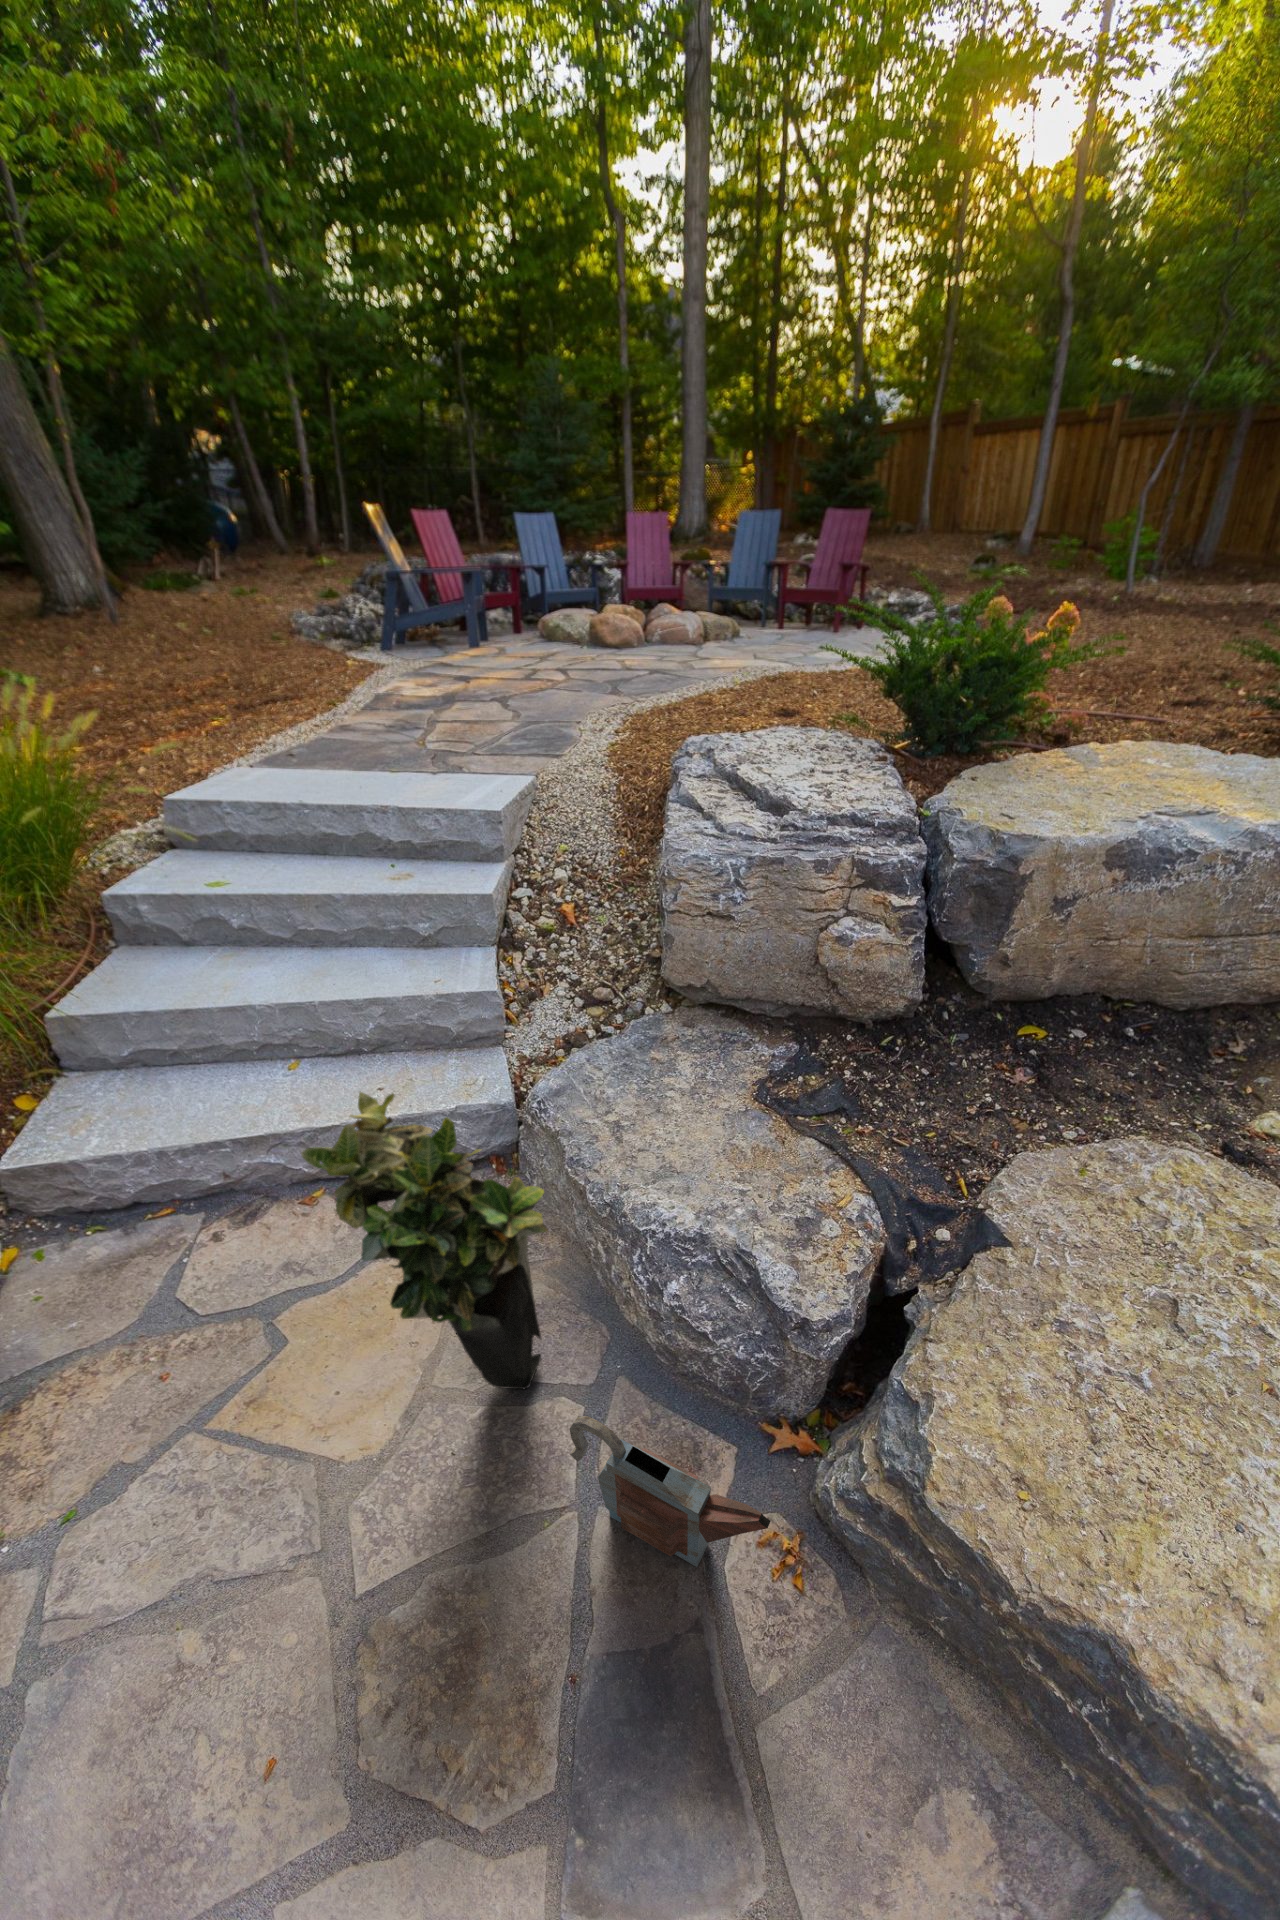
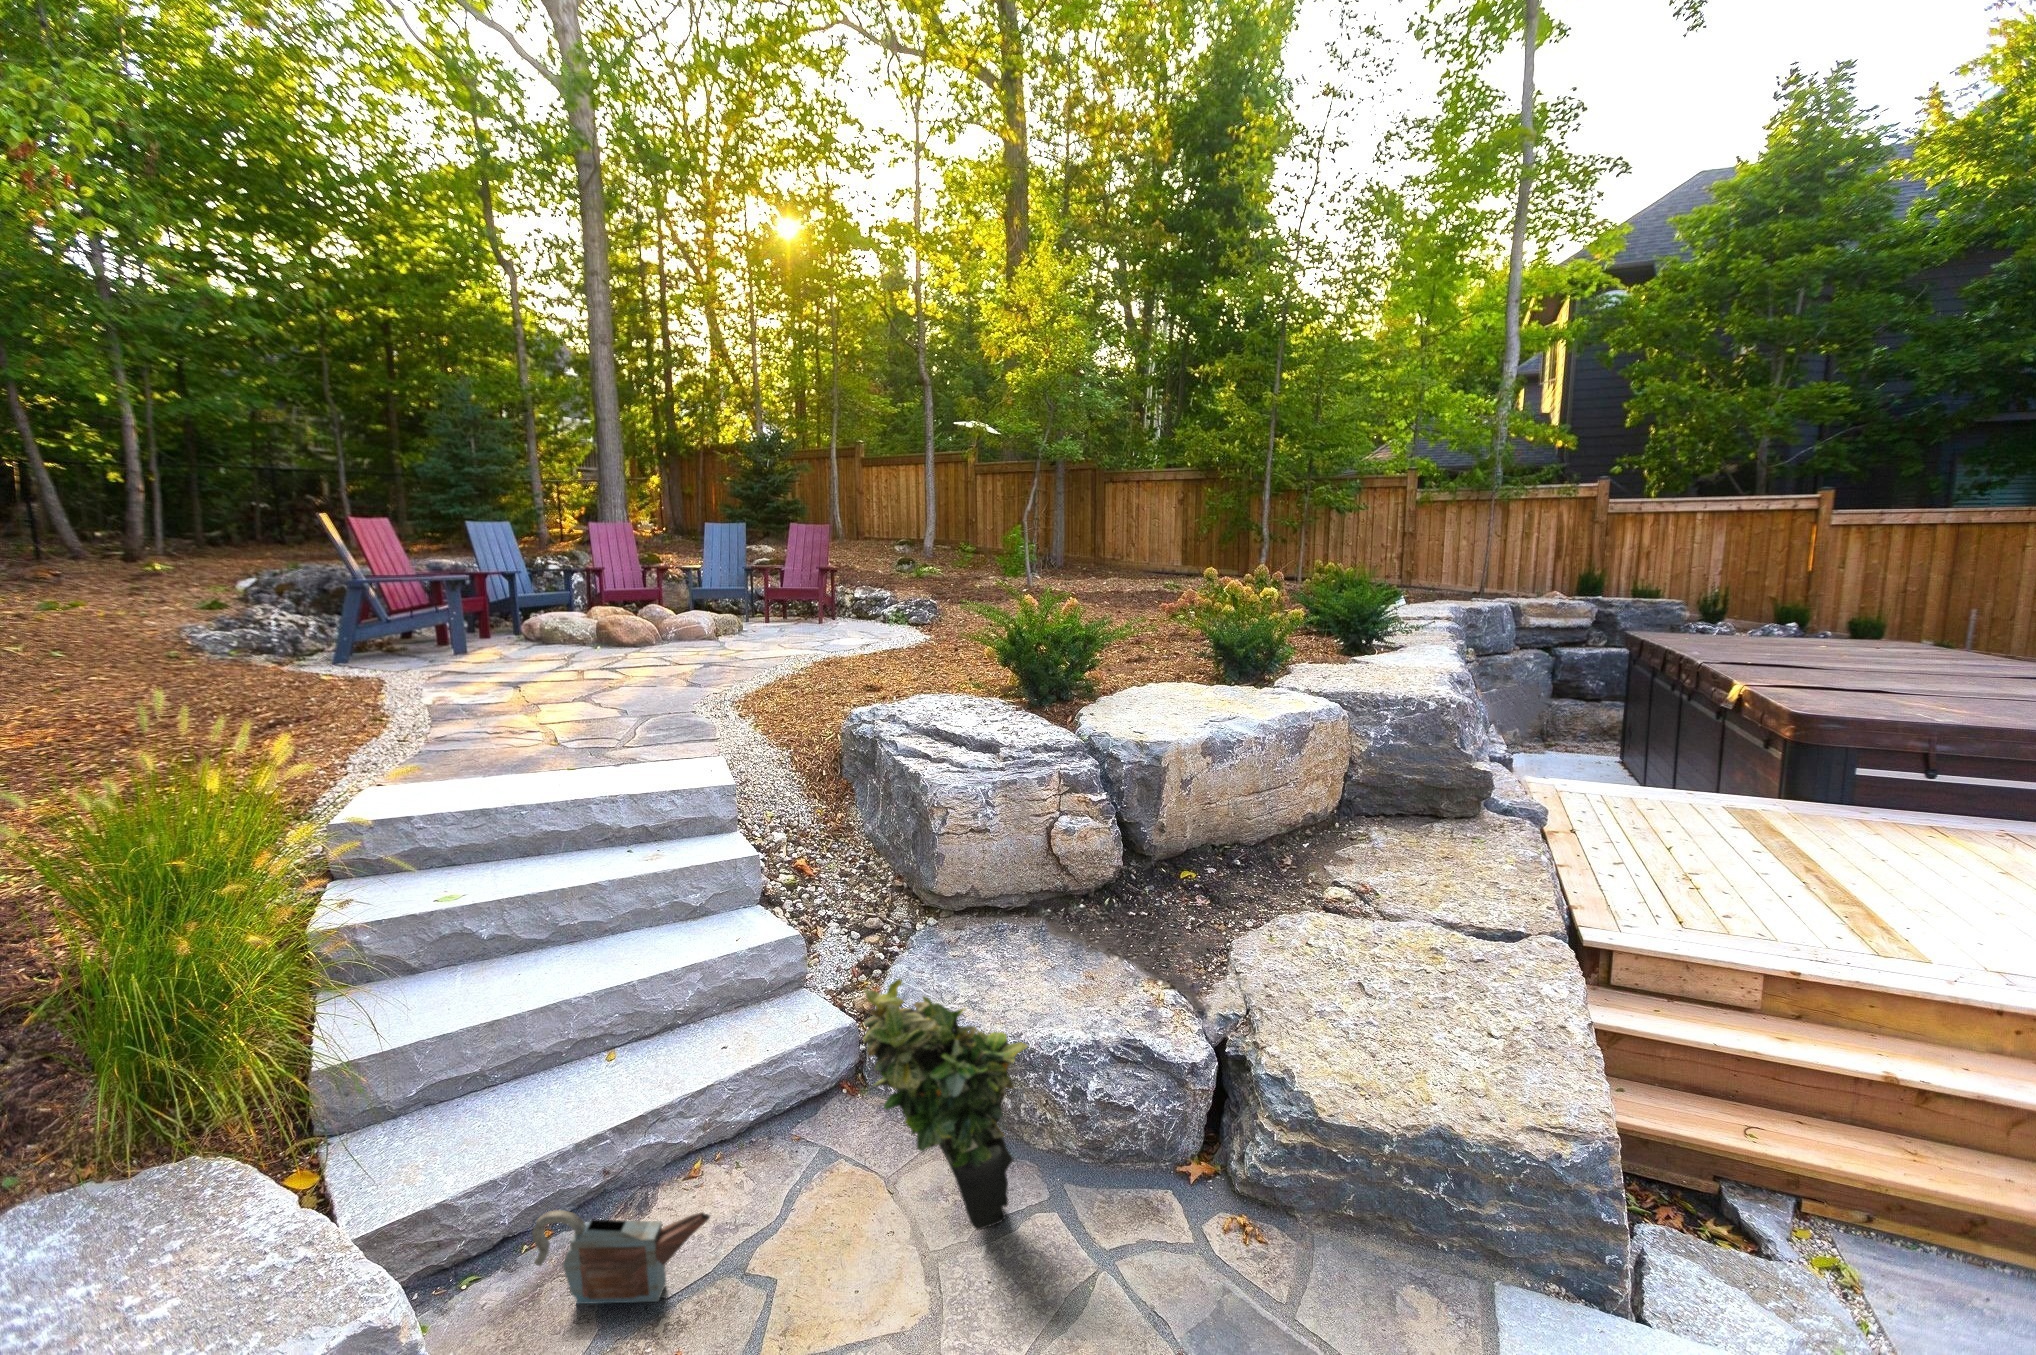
watering can: present [570,1416,771,1567] -> present [532,1210,710,1304]

